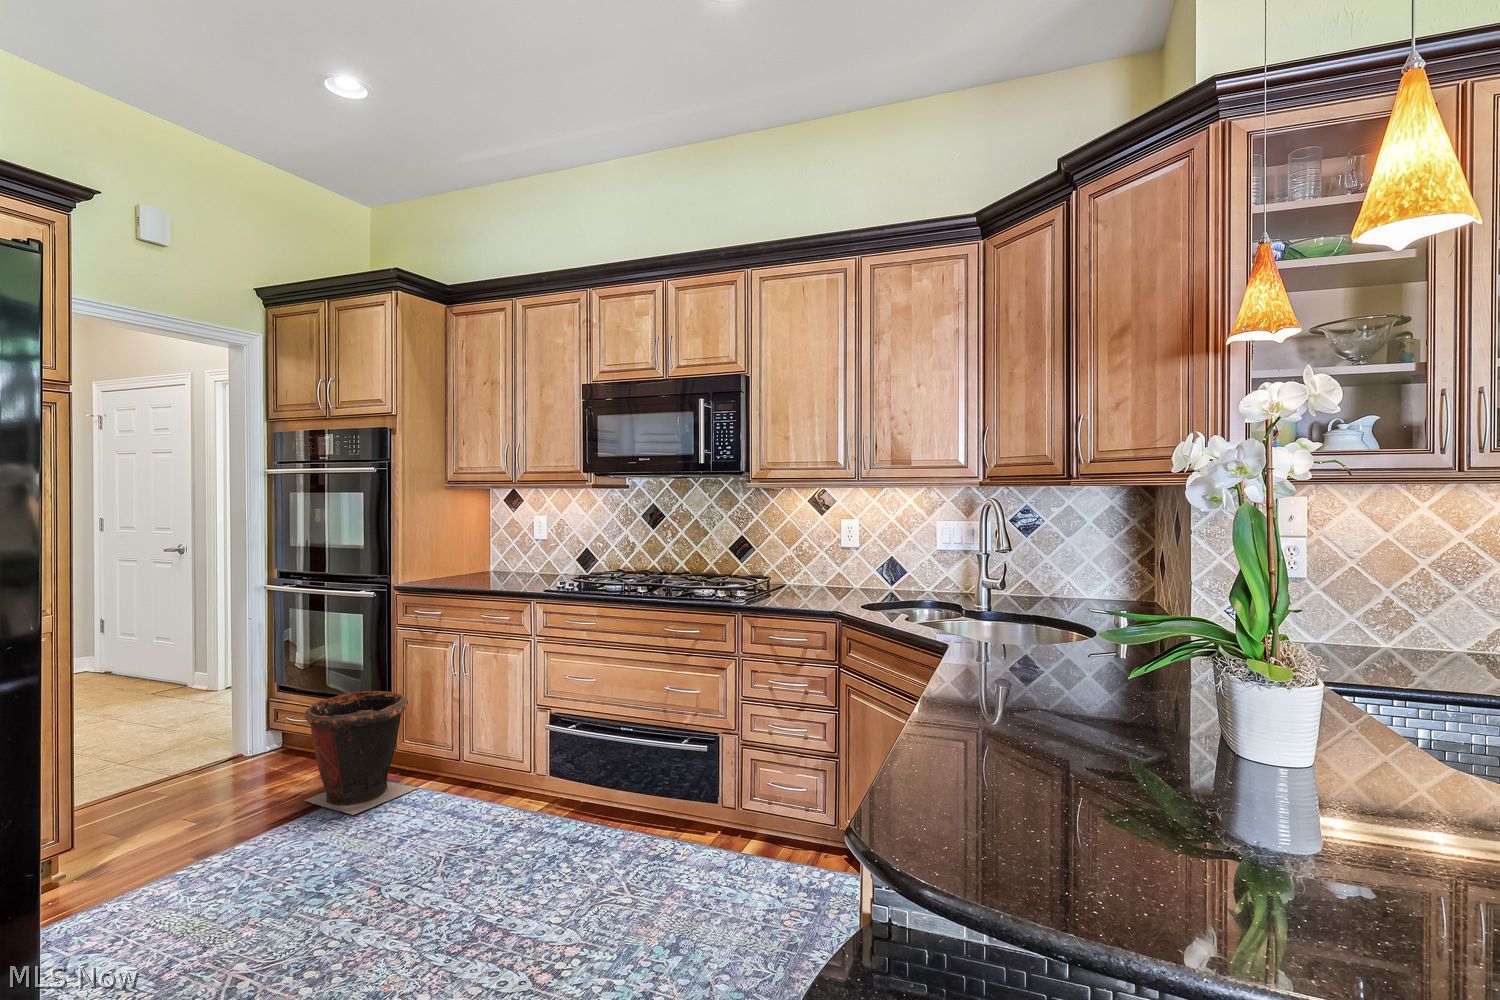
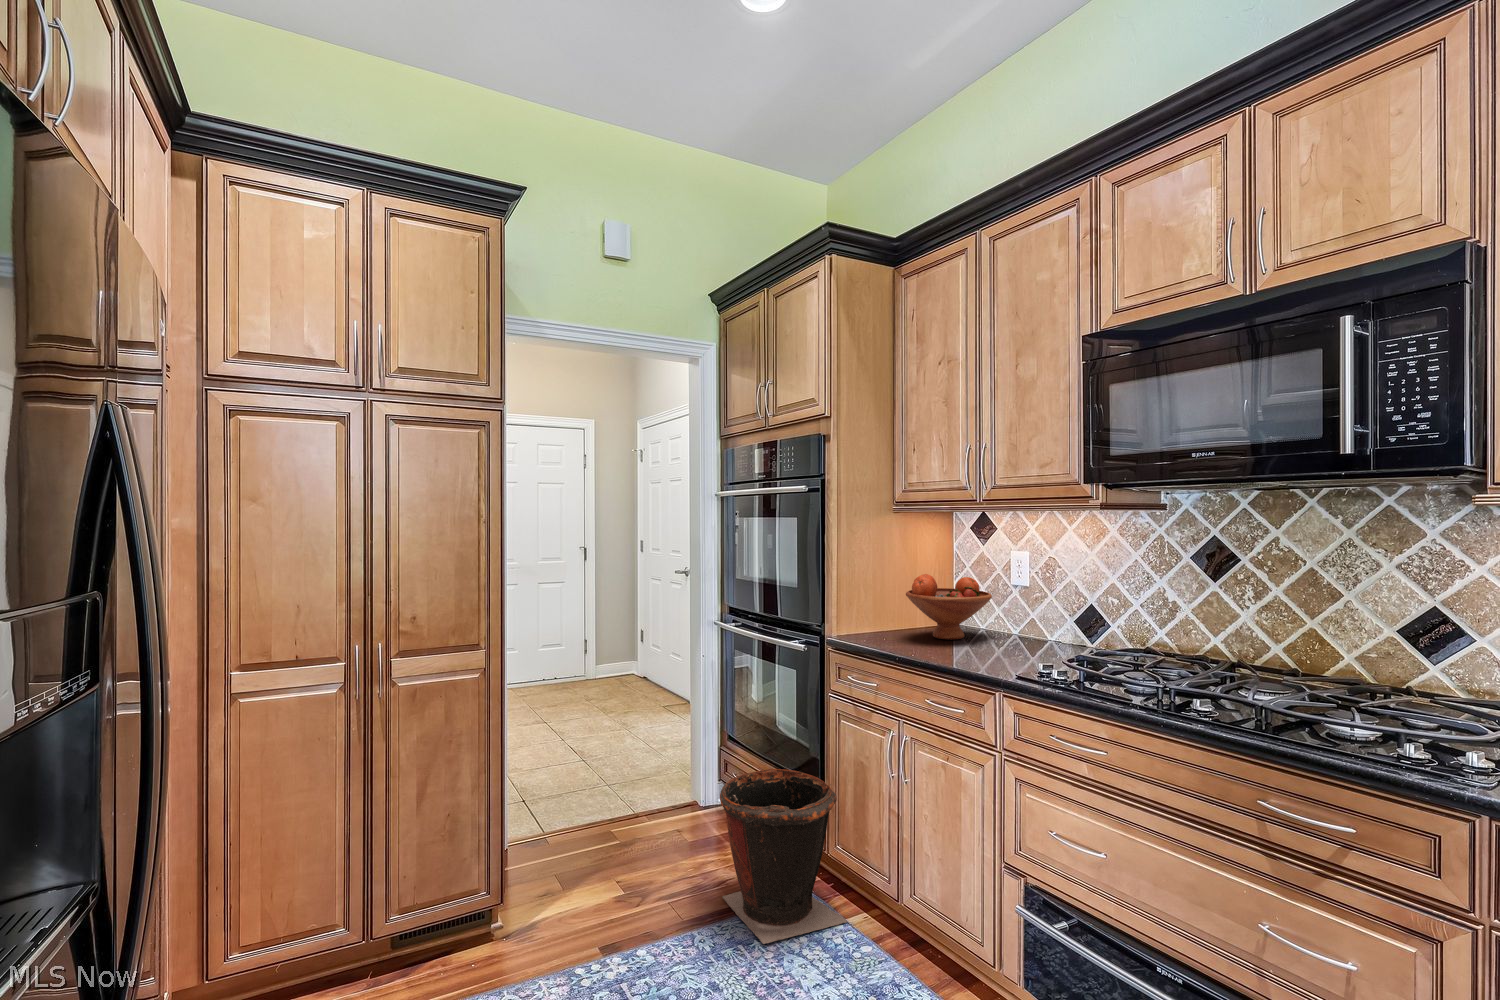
fruit bowl: none [459,534,522,579] -> present [906,574,992,640]

